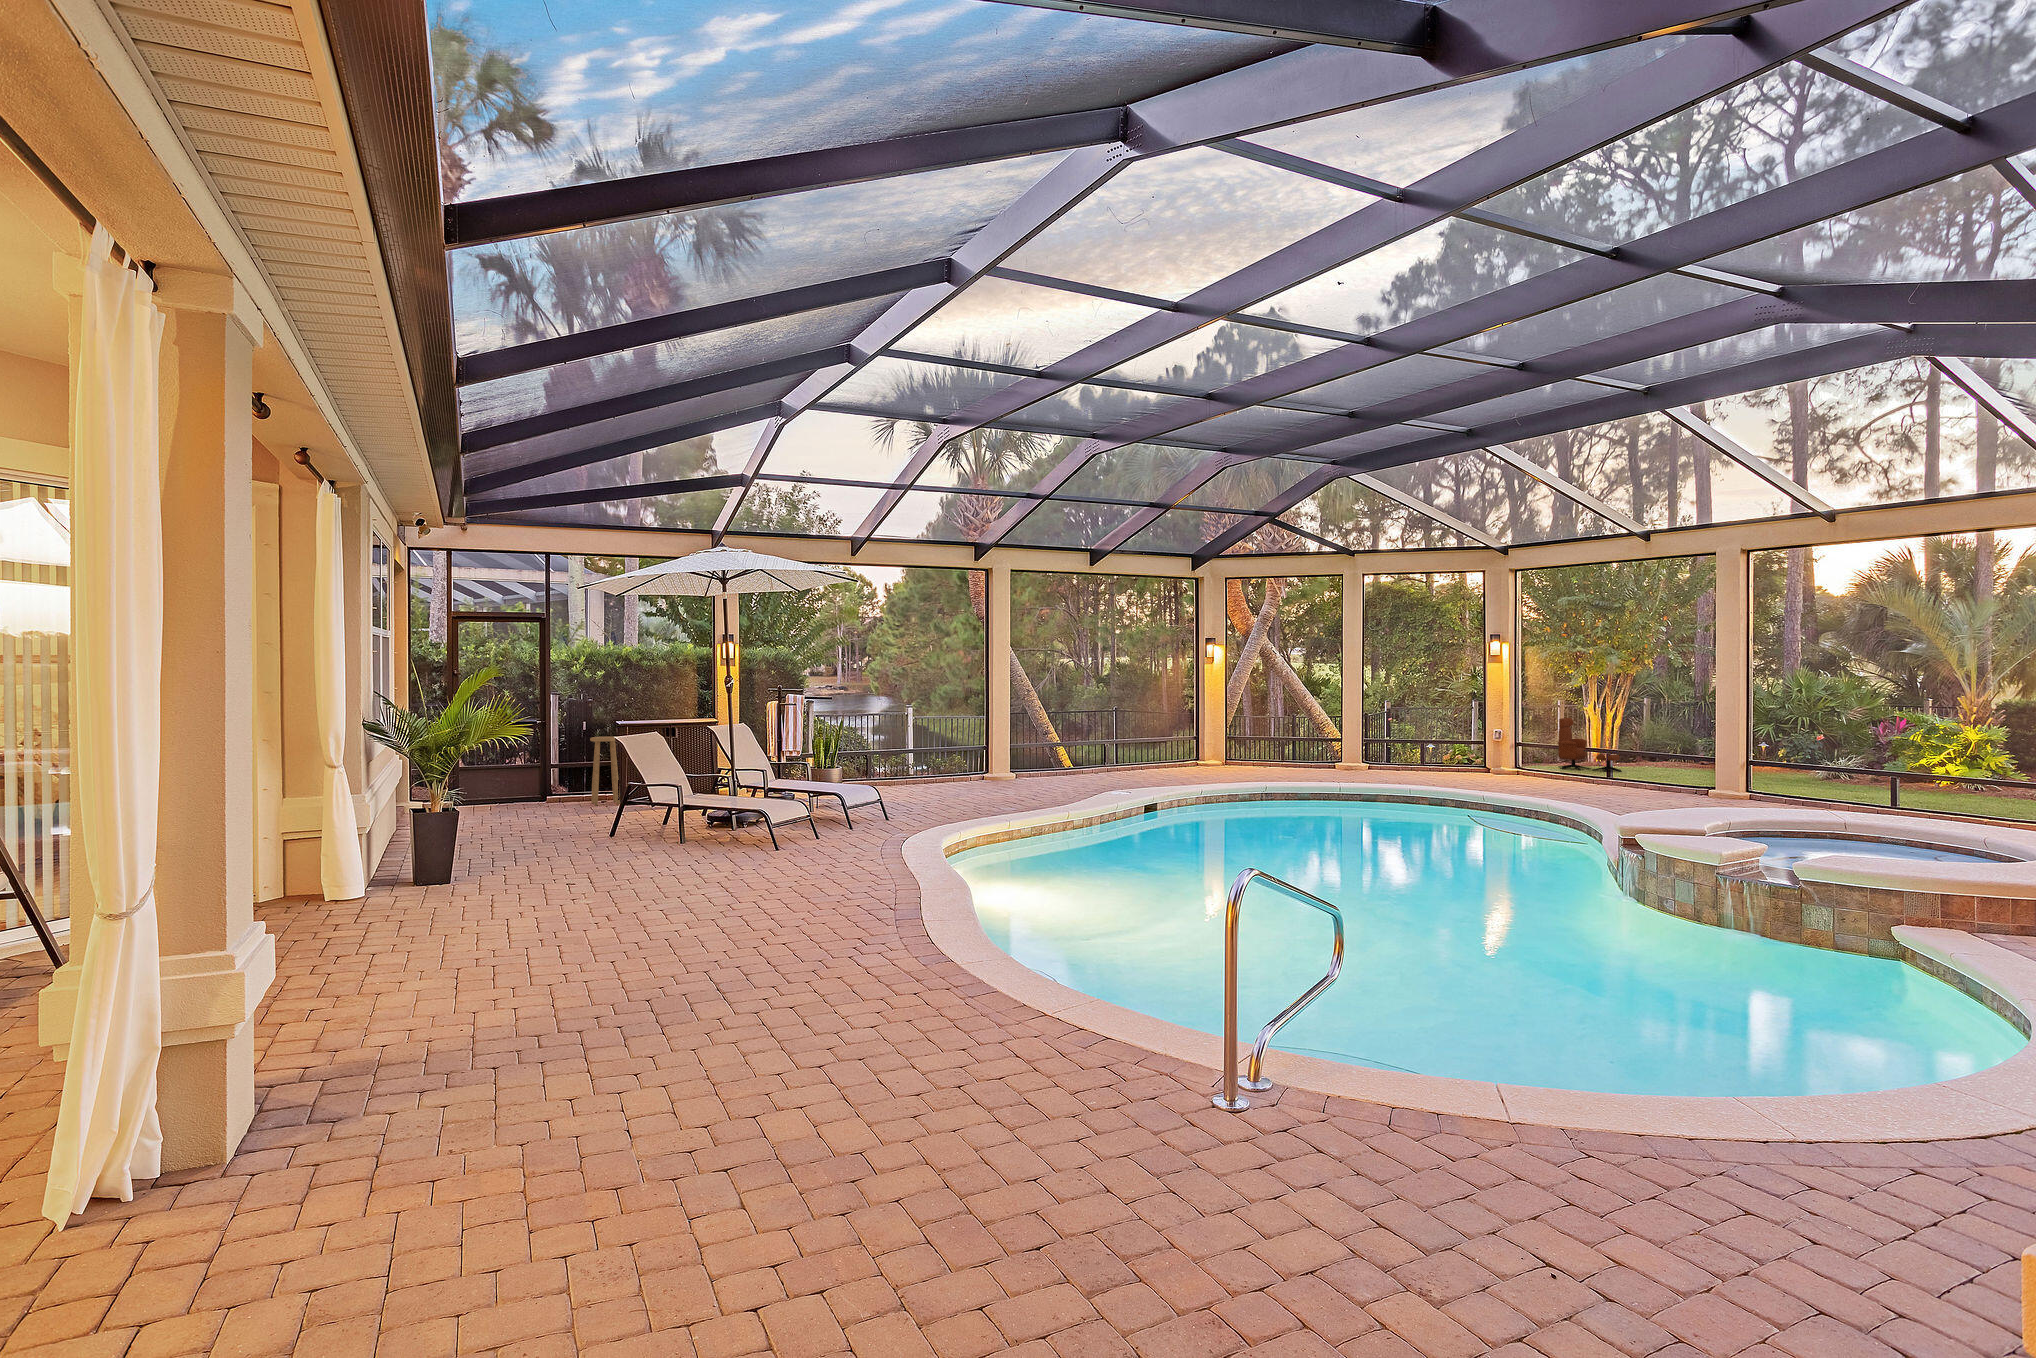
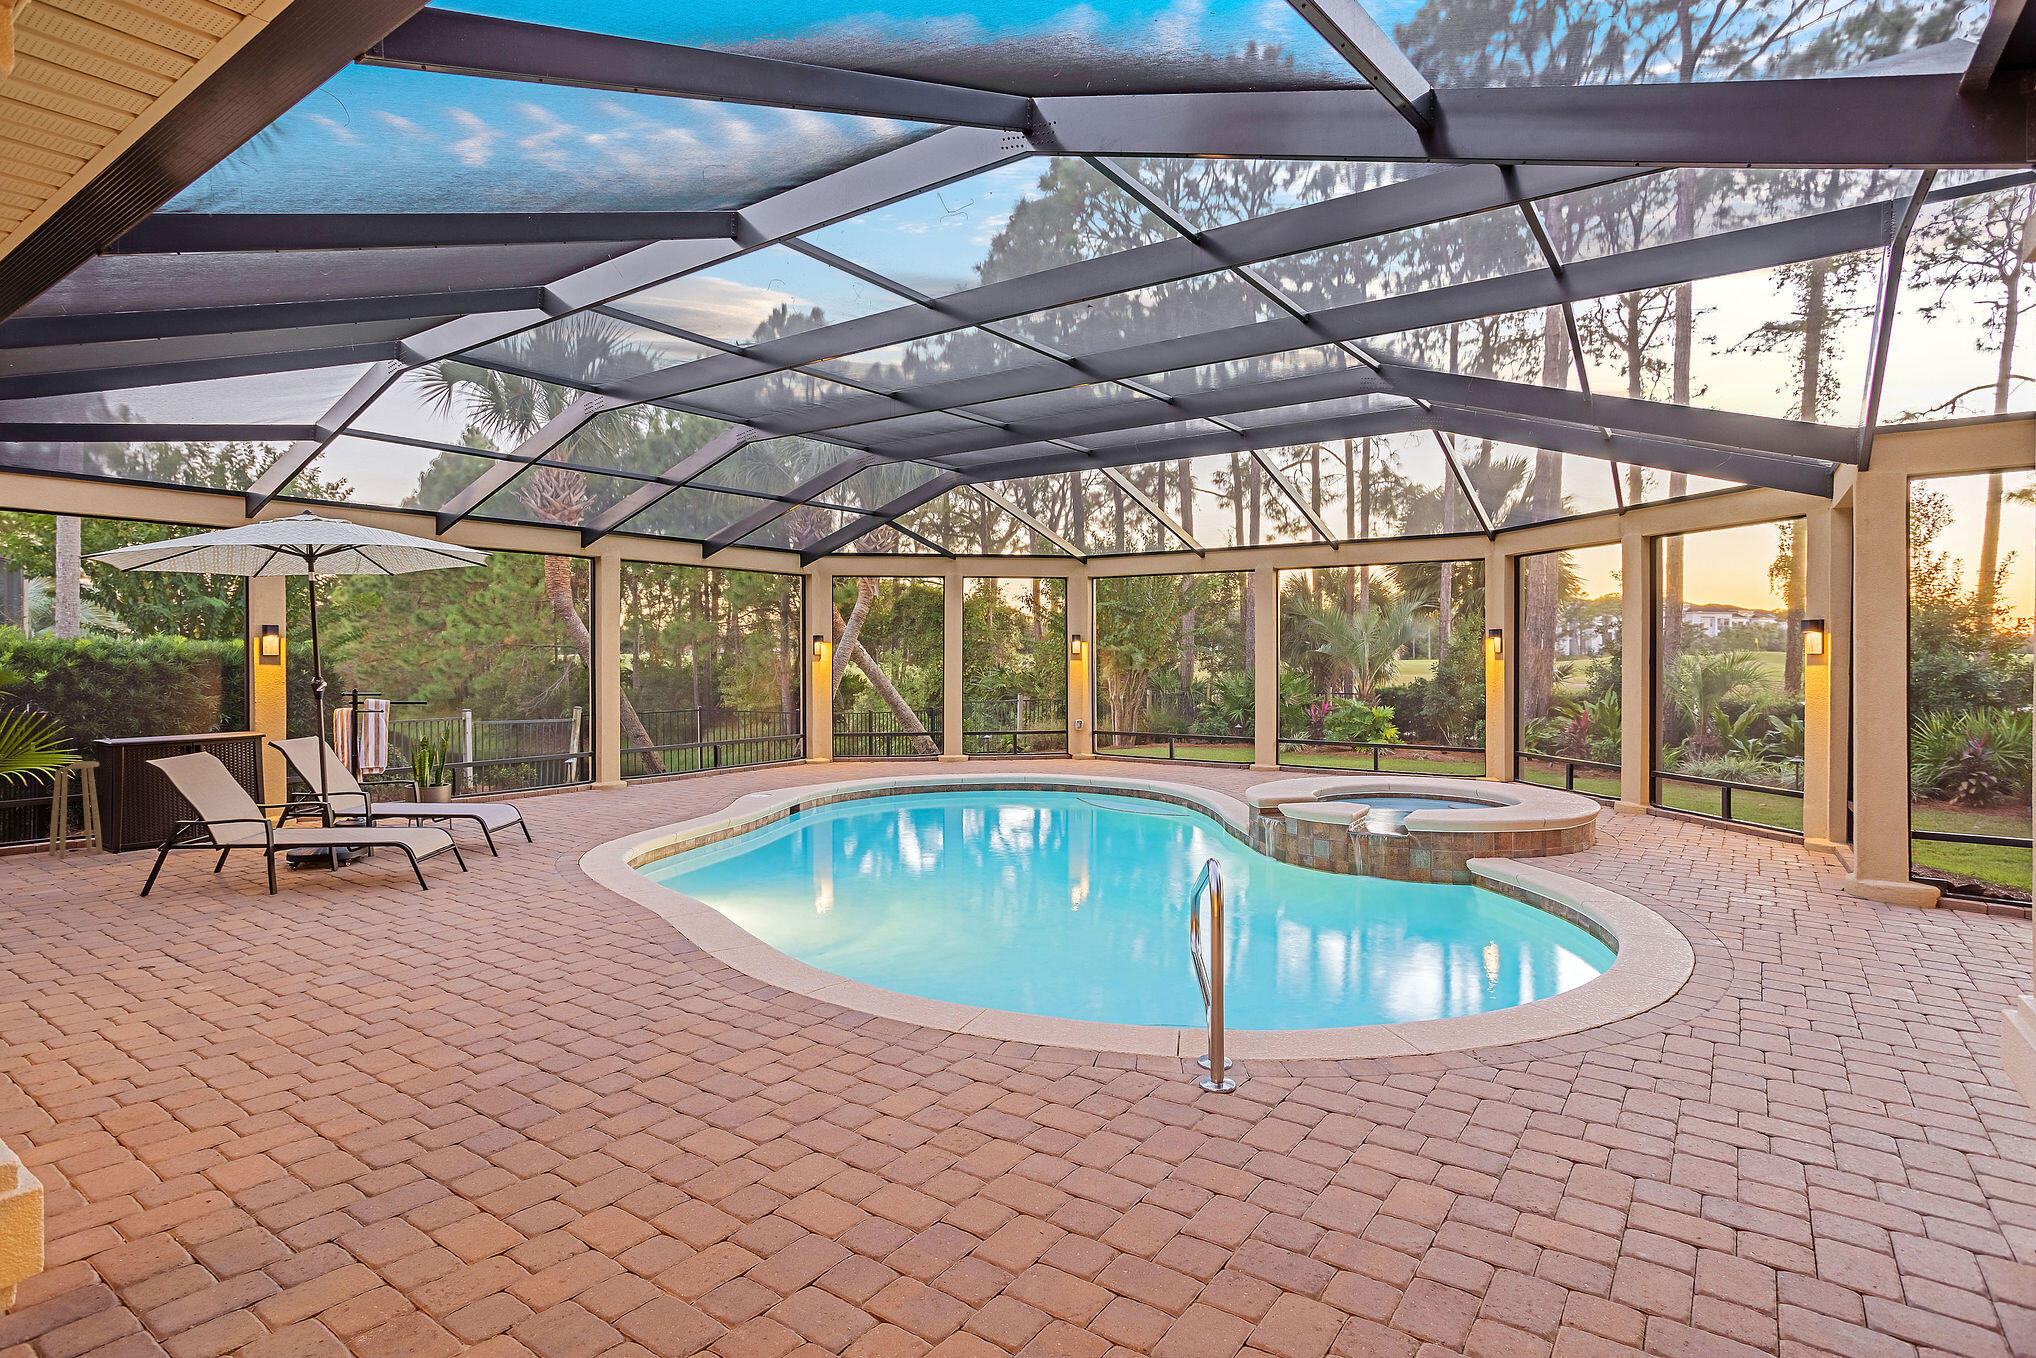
lounge chair: present [1558,718,1622,772] -> none [1110,708,1160,753]

